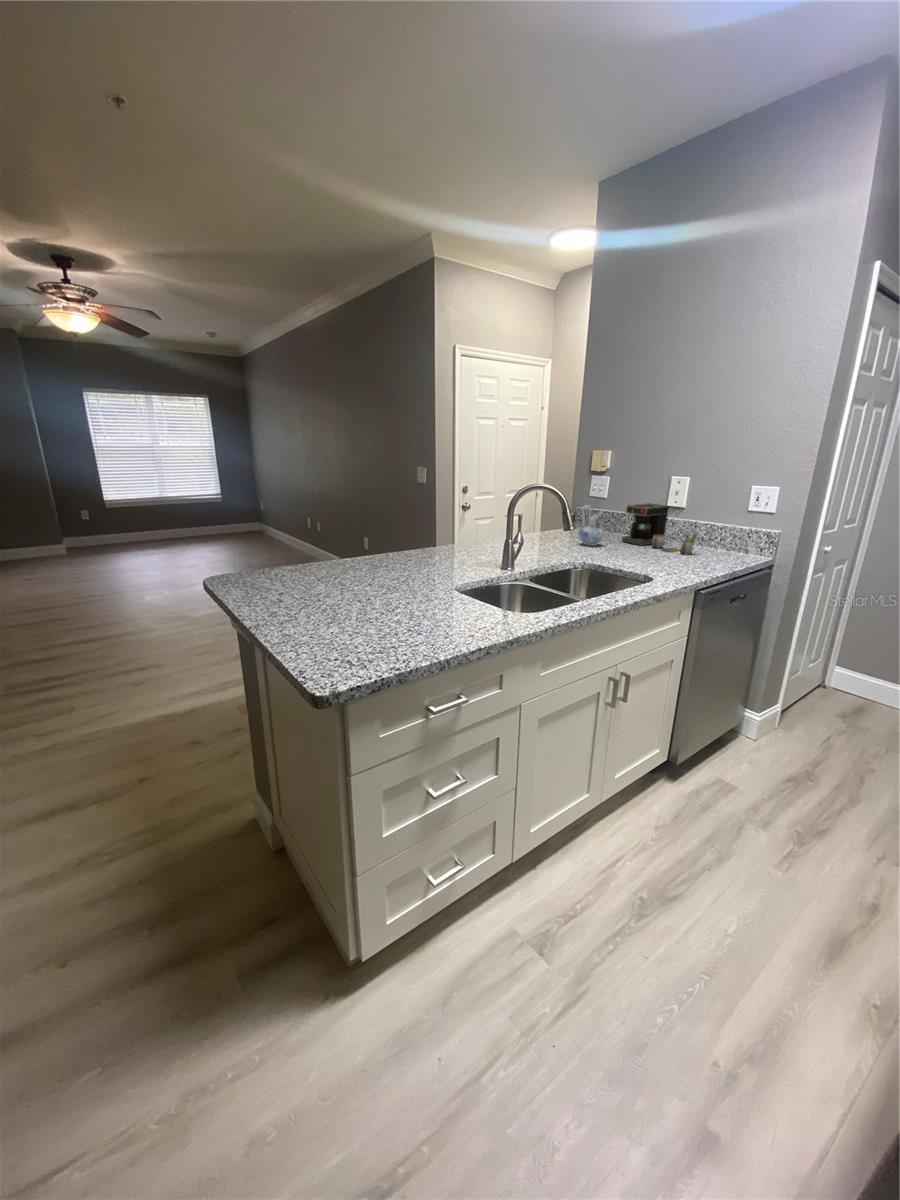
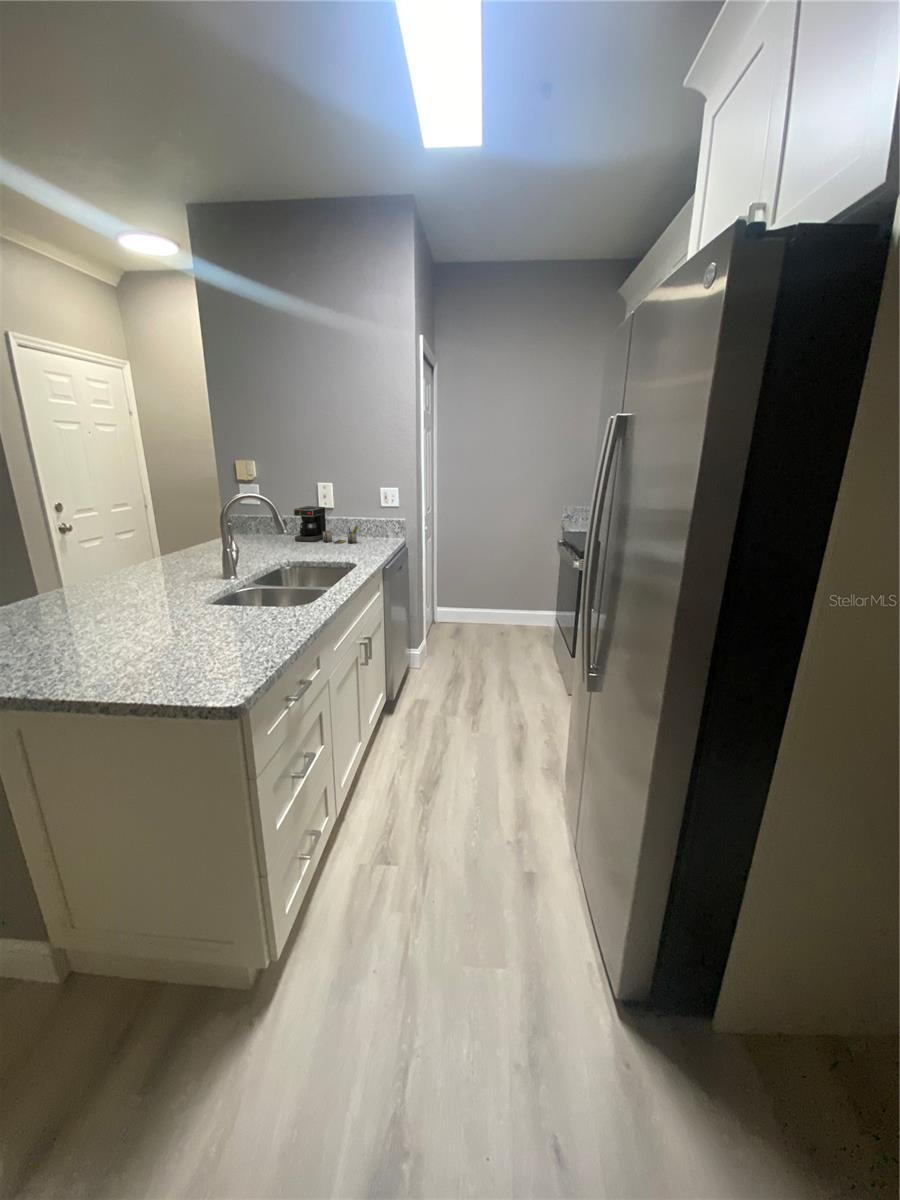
ceramic pitcher: present [579,505,603,546] -> none [262,511,285,547]

